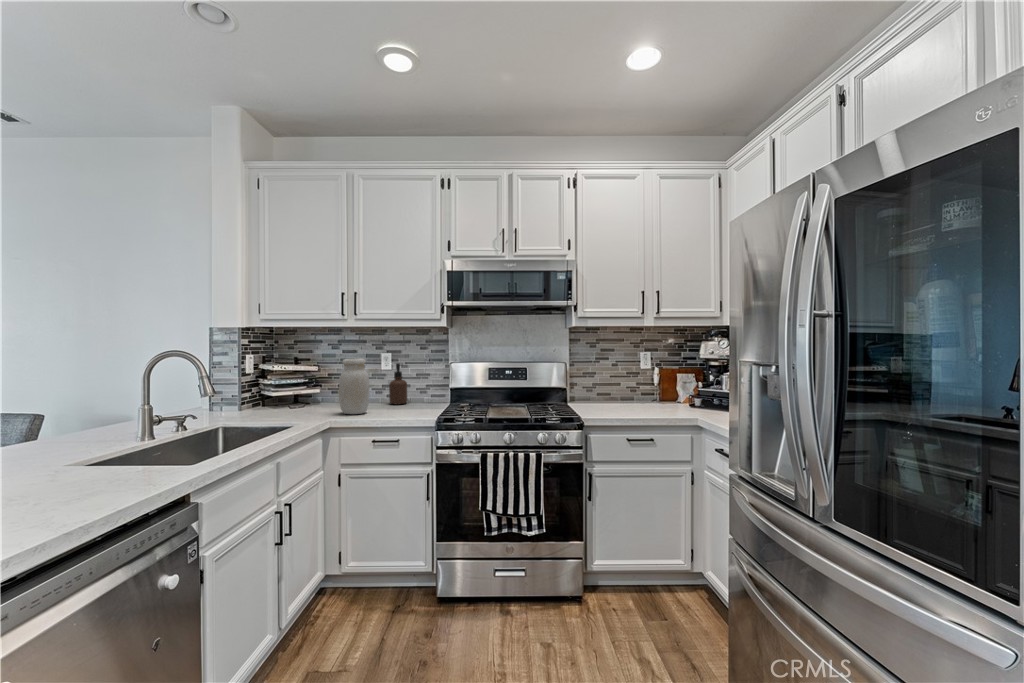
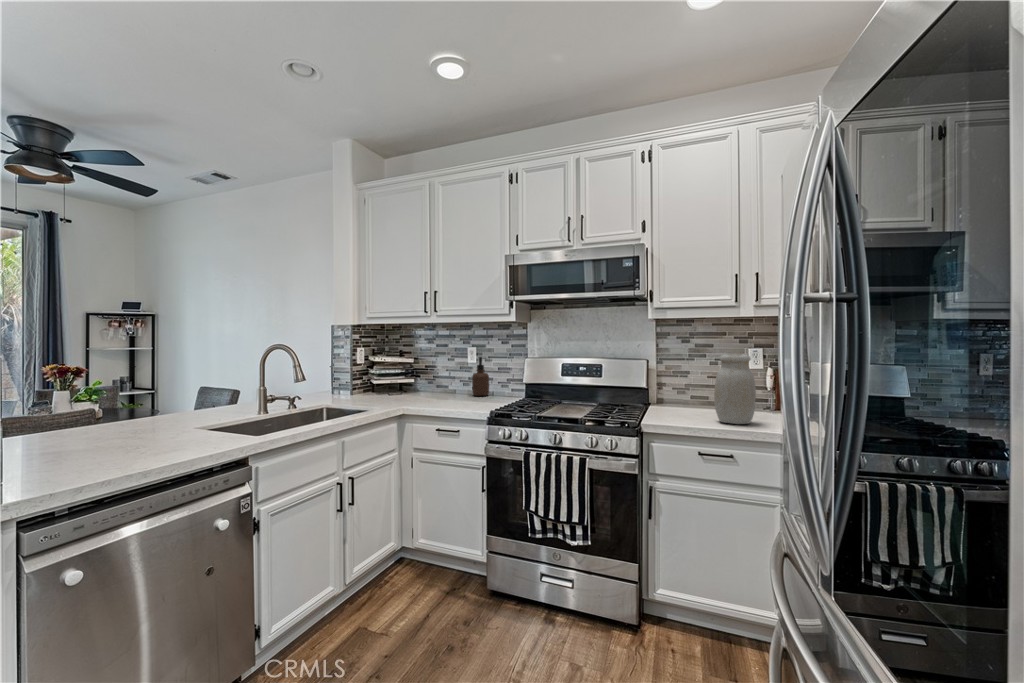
jar: present [339,358,369,414] -> present [714,354,756,424]

